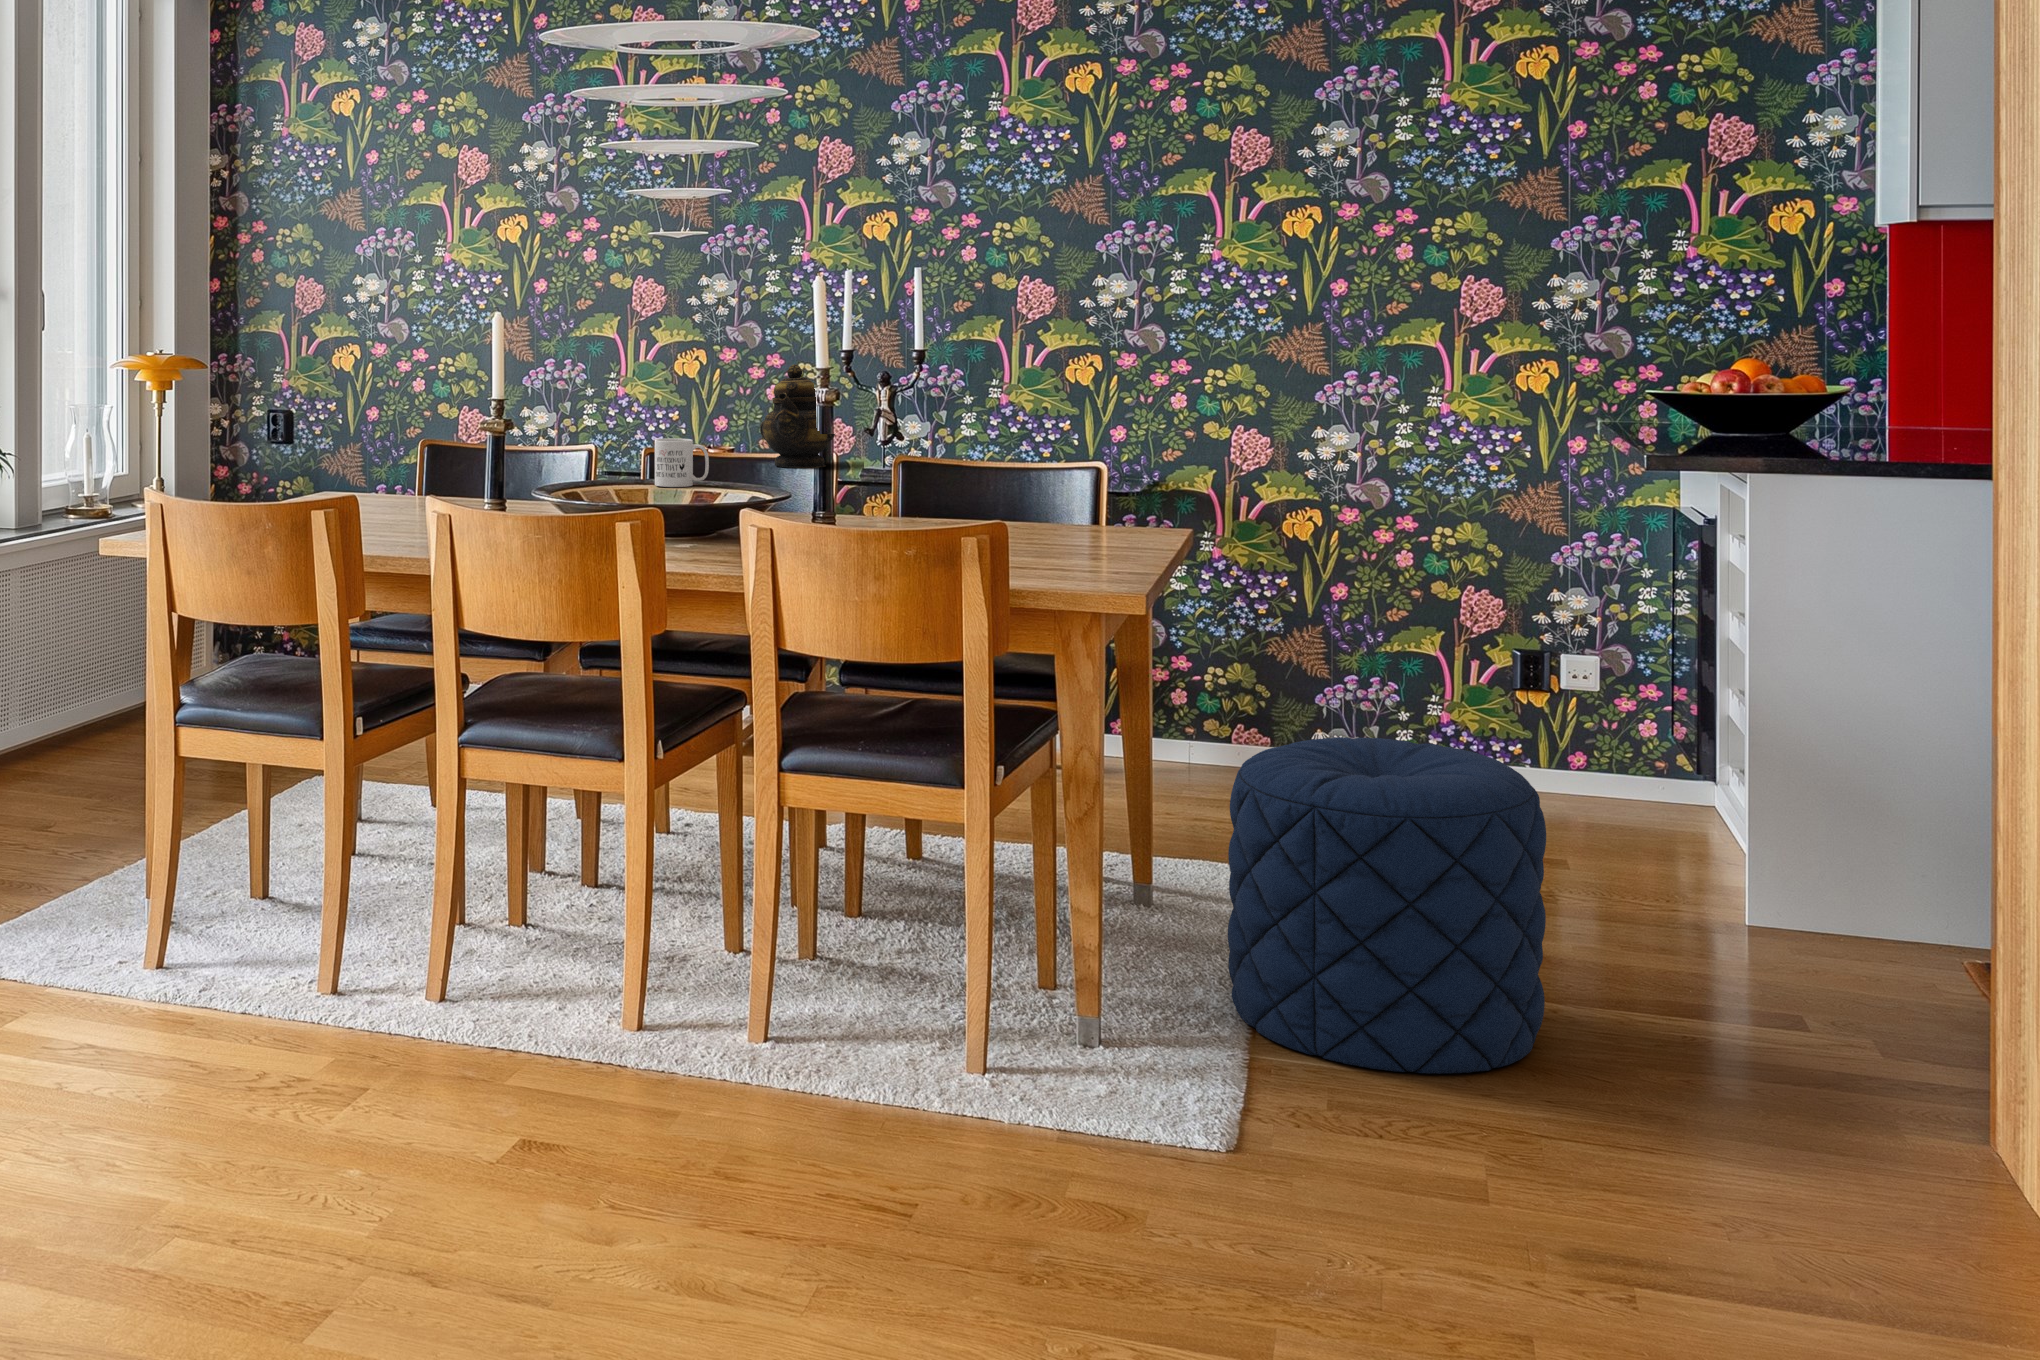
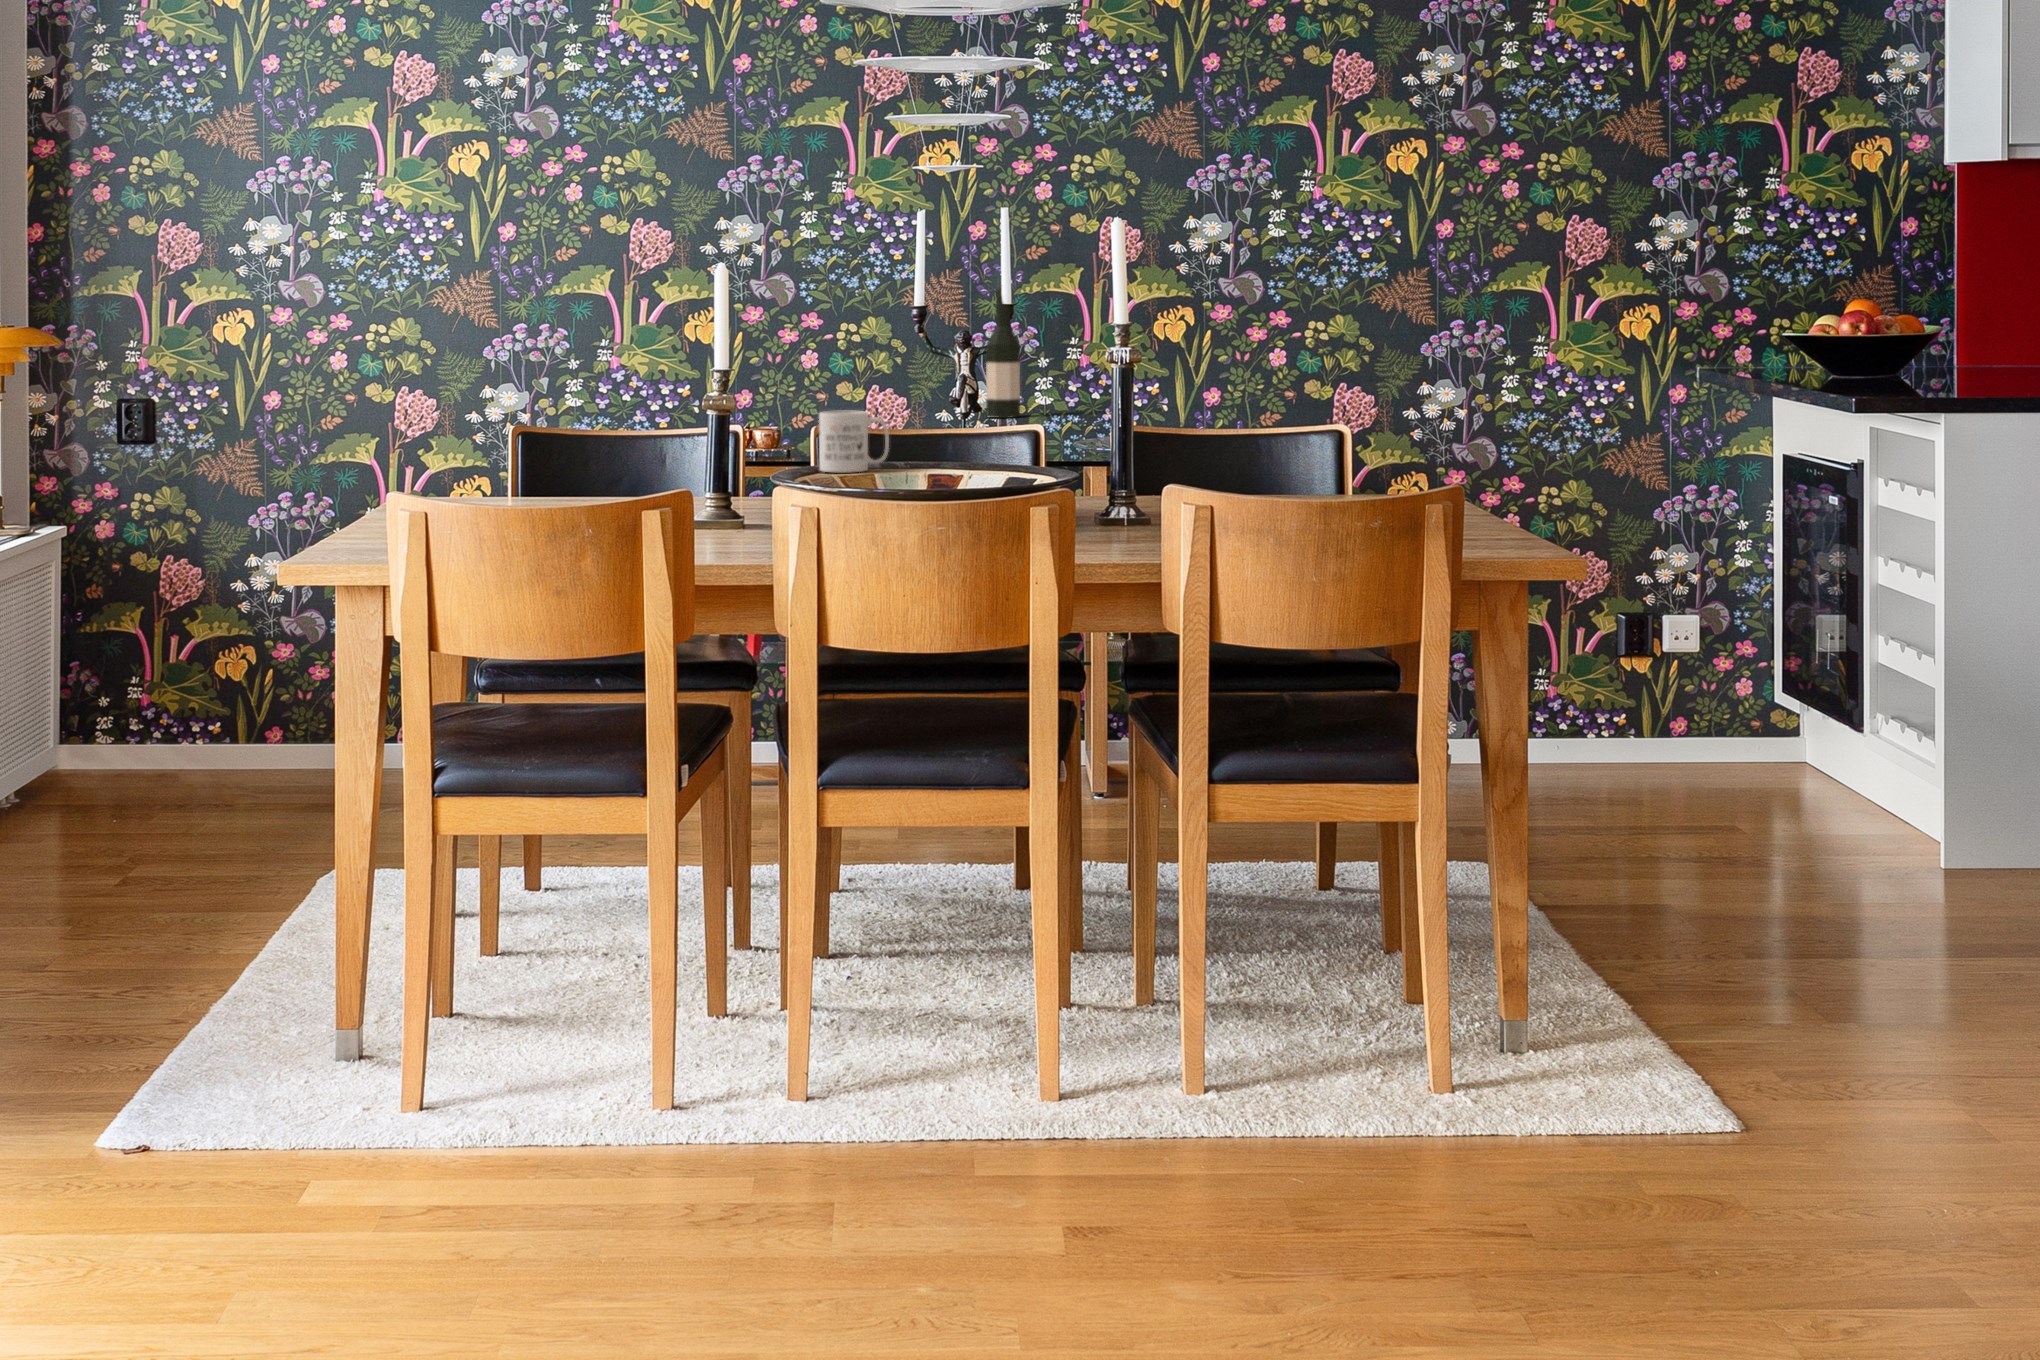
wine bottle: none [915,333,947,446] -> present [986,286,1020,418]
teapot: present [760,364,835,468] -> none [876,319,971,446]
pouf: present [1228,737,1546,1074] -> none [1632,724,1991,1109]

